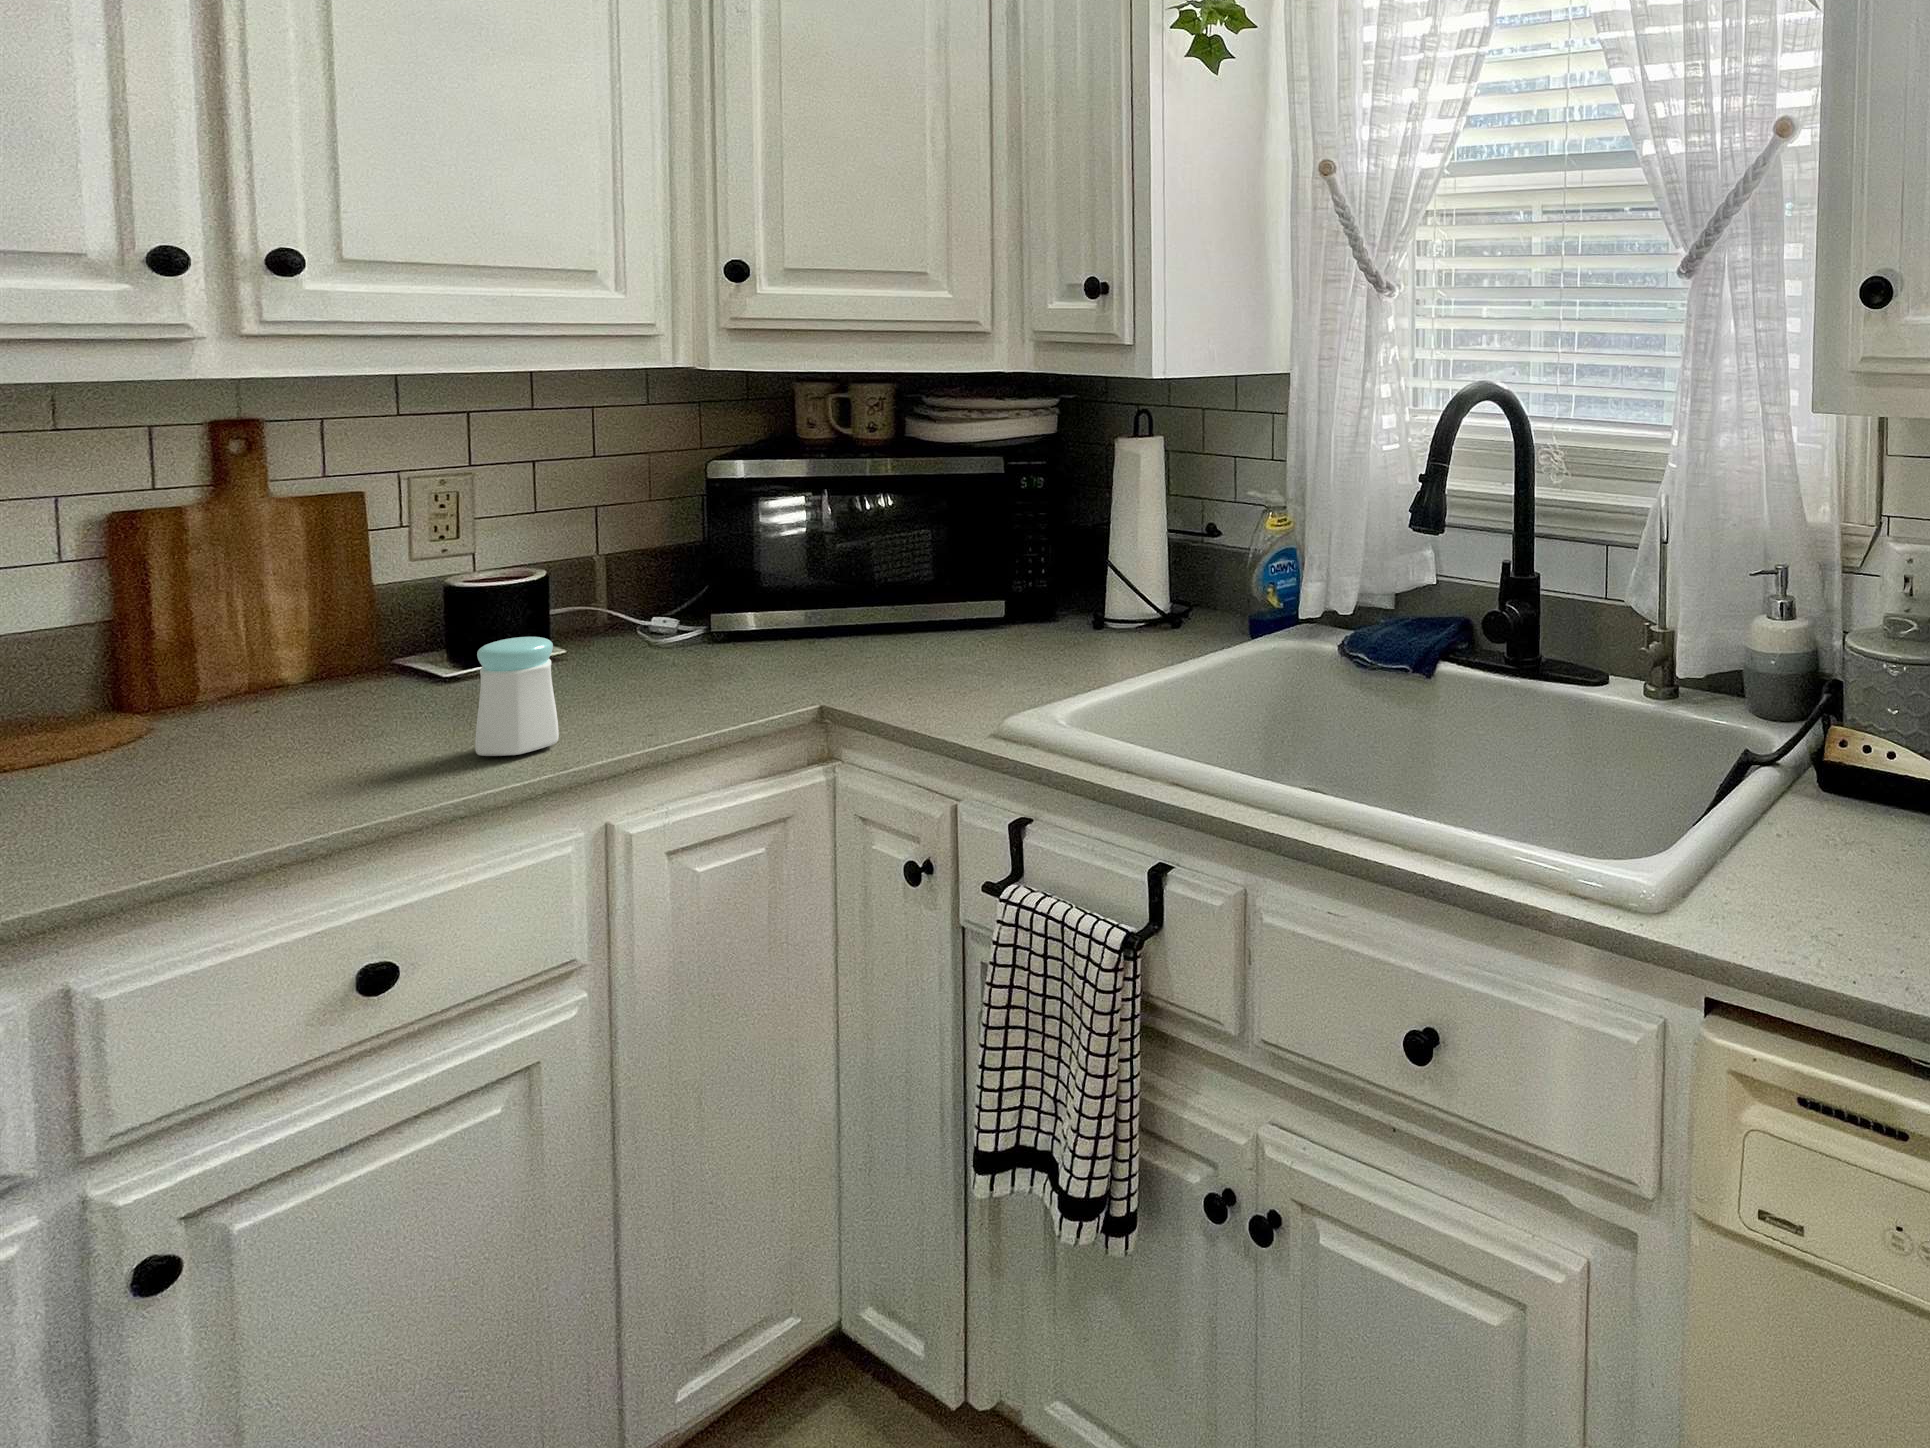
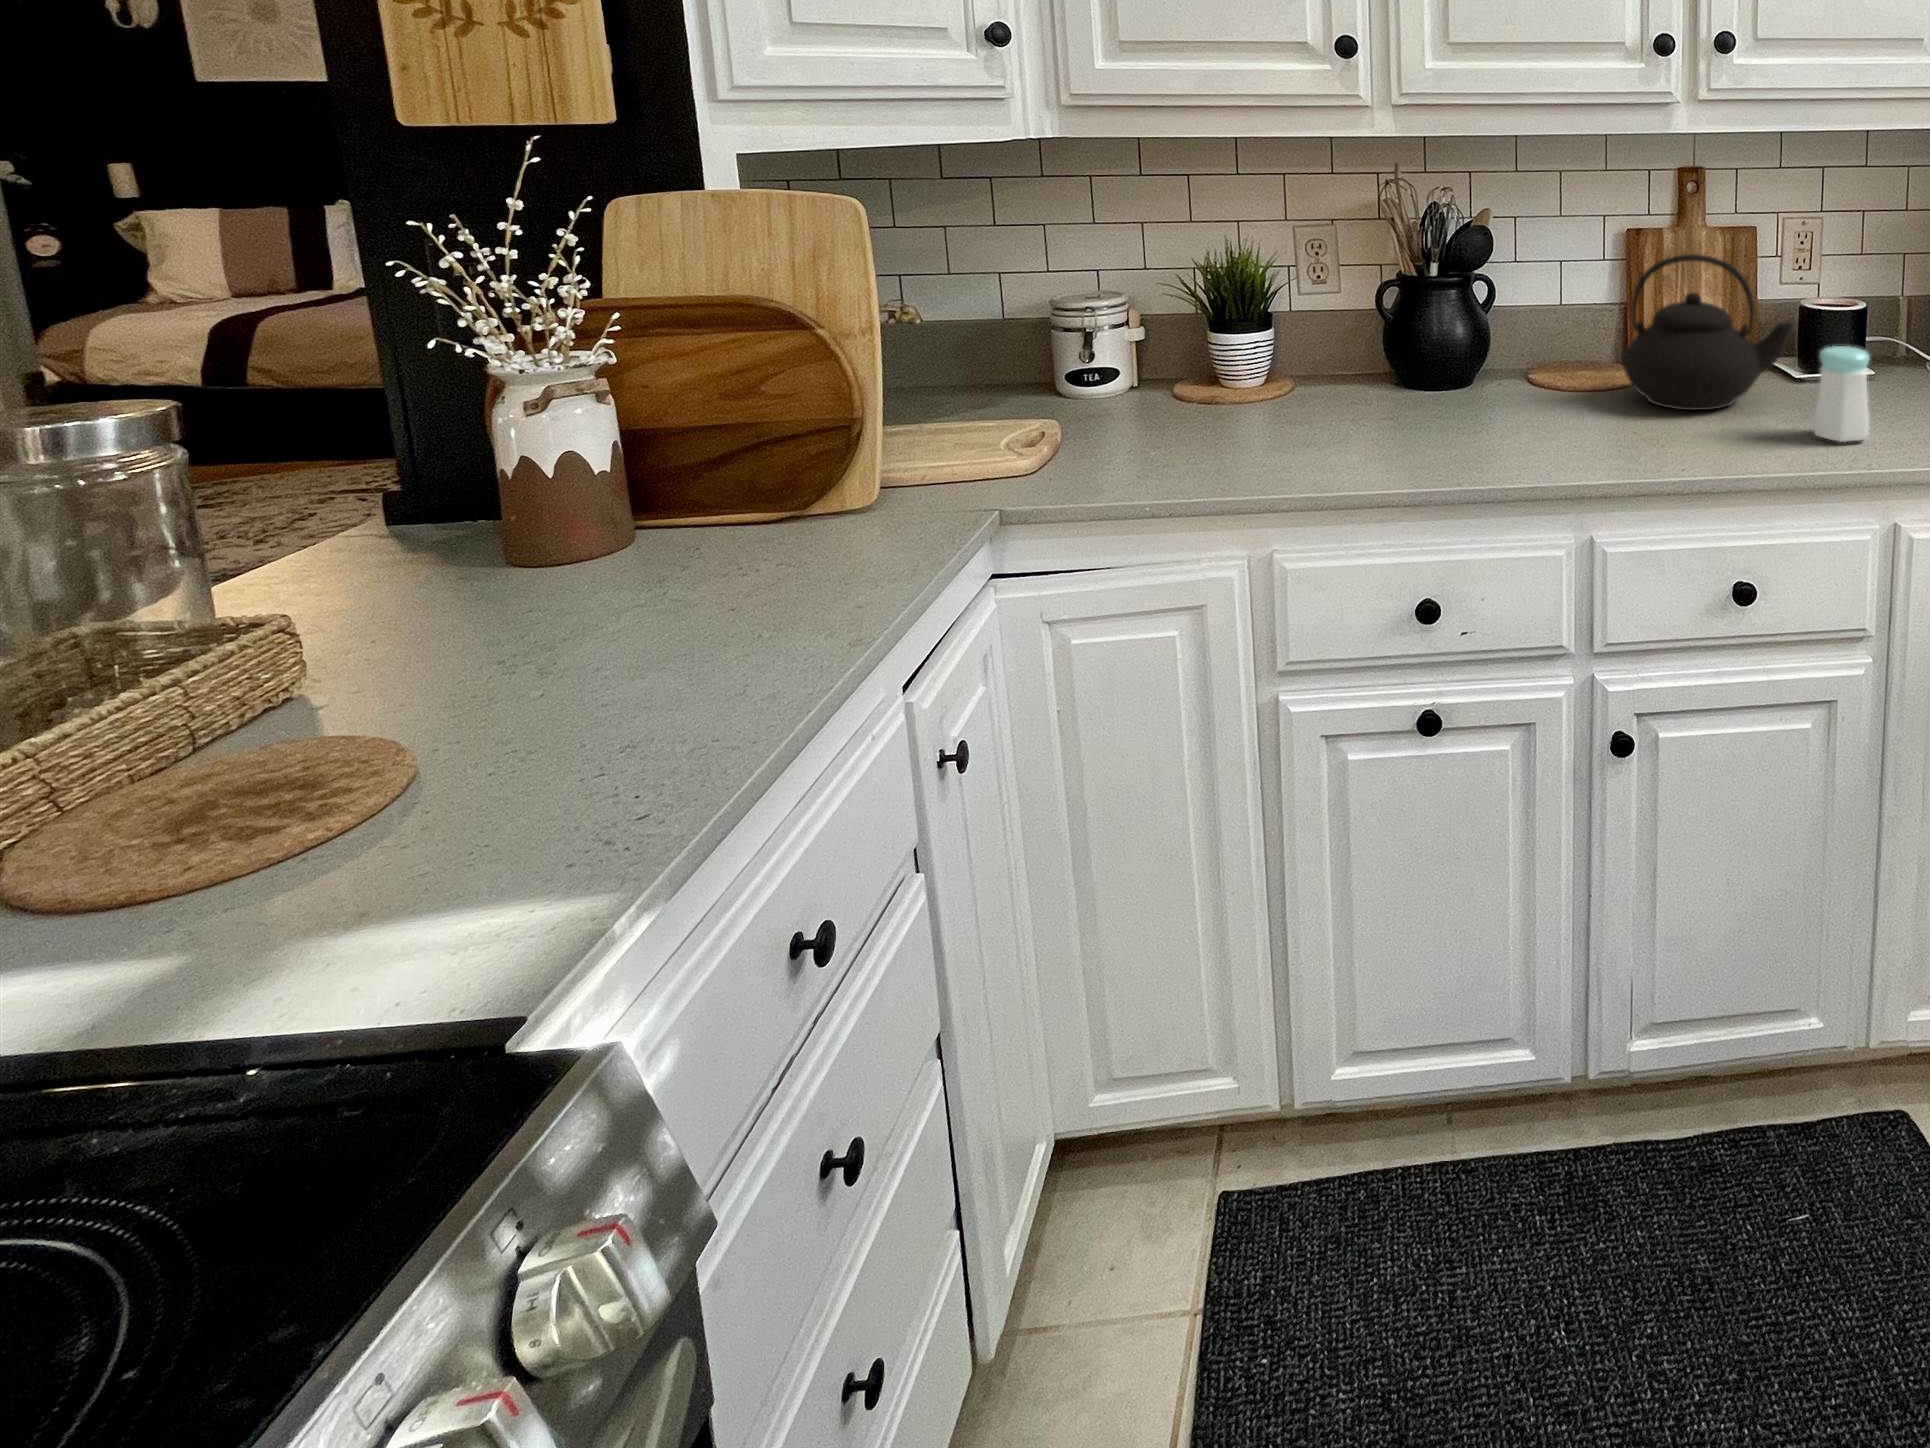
teapot: none [107,550,433,774] -> present [1623,254,1793,410]

